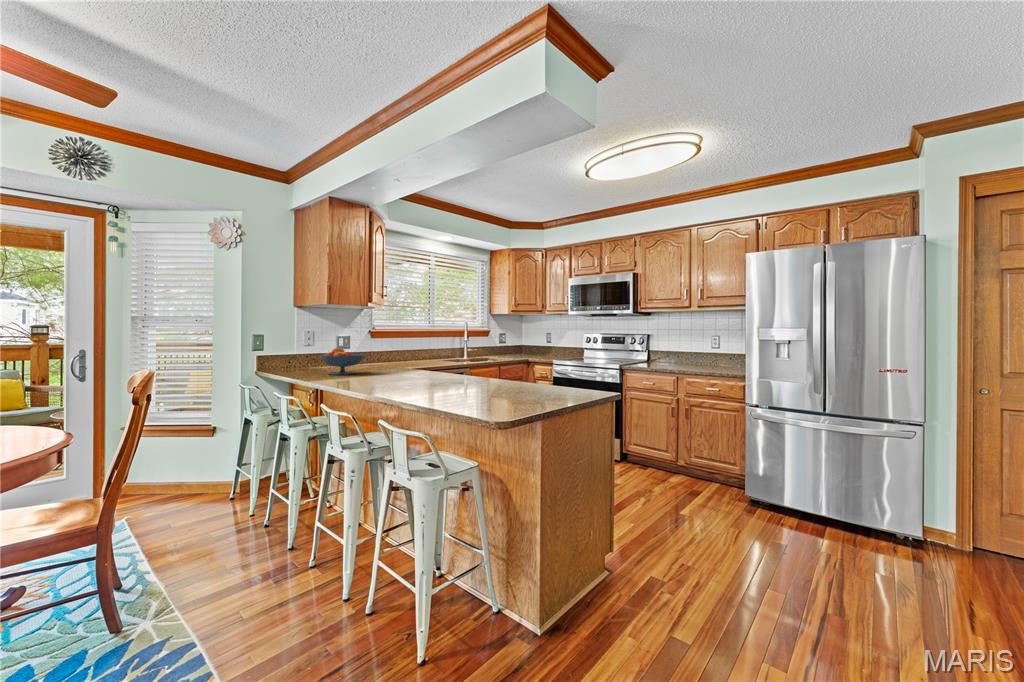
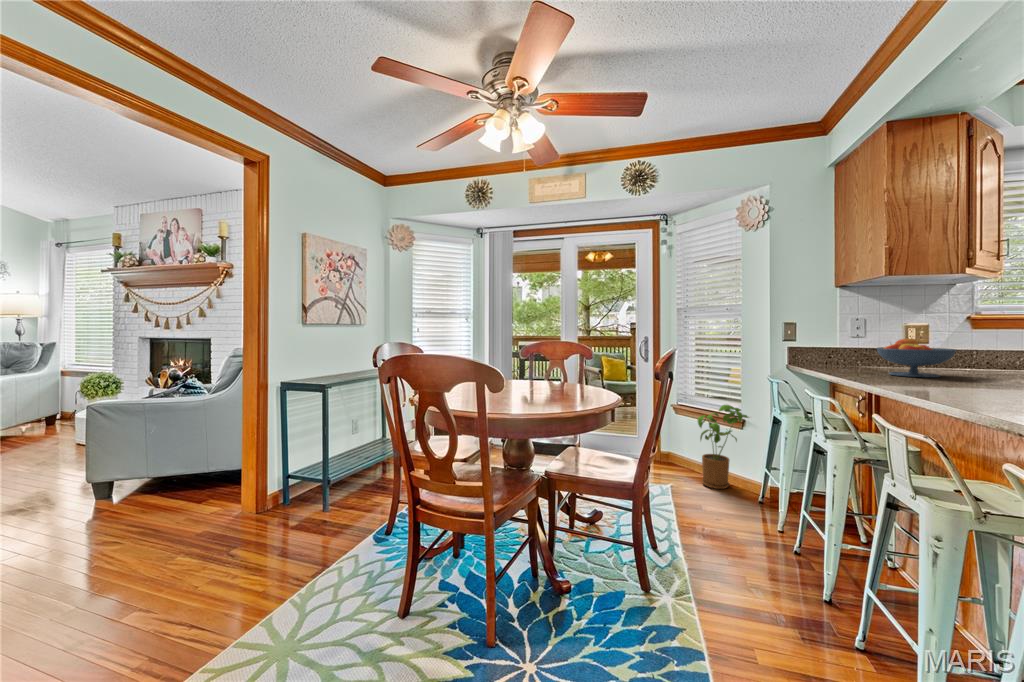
house plant: none [163,416,223,505] -> present [697,405,748,489]

